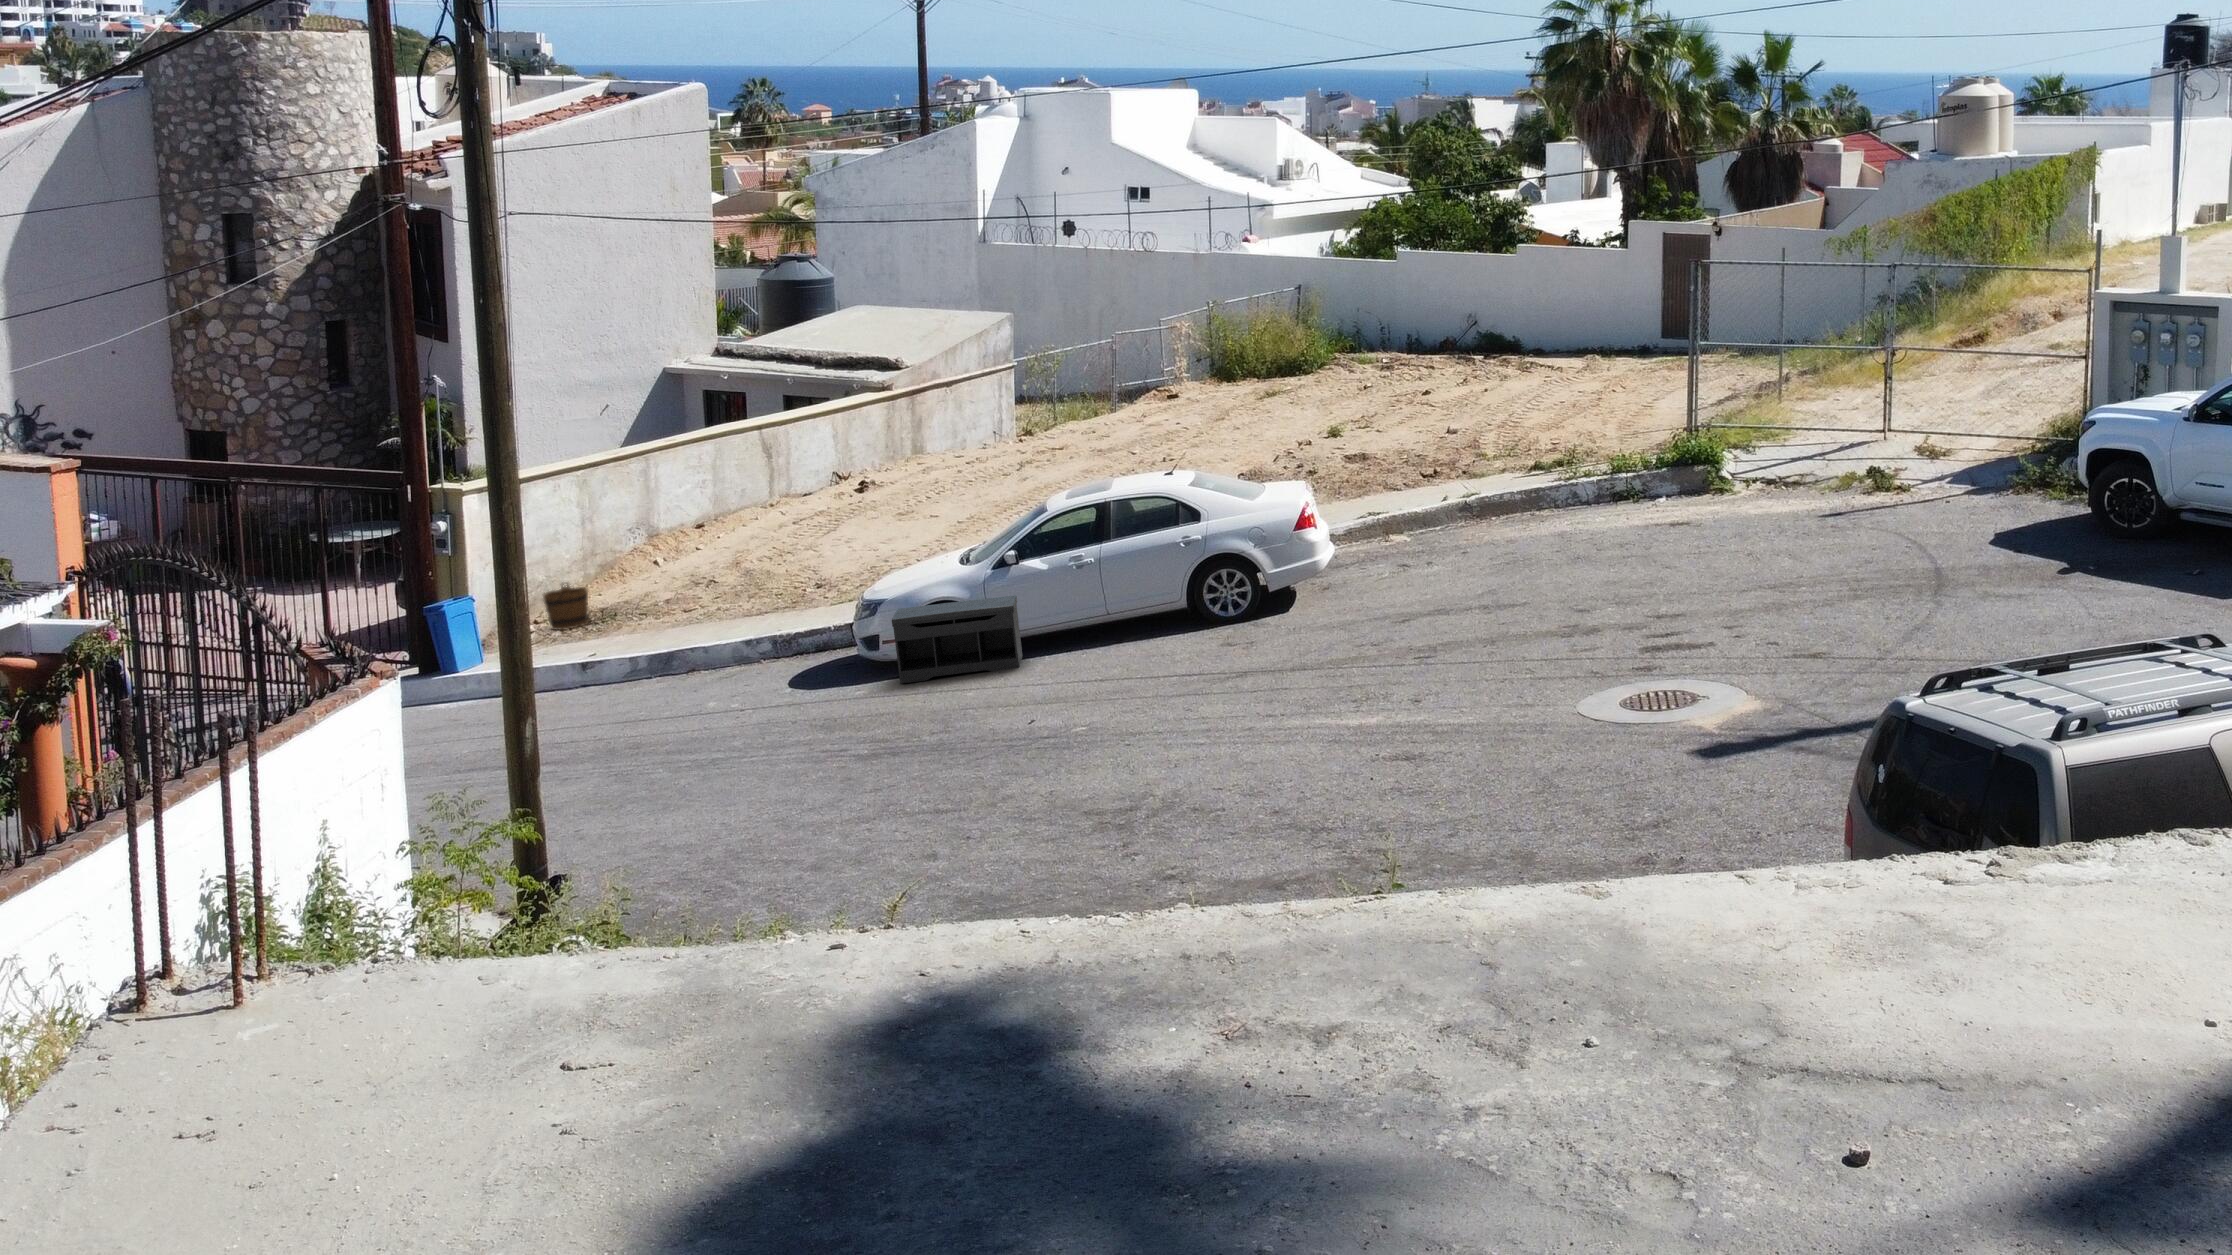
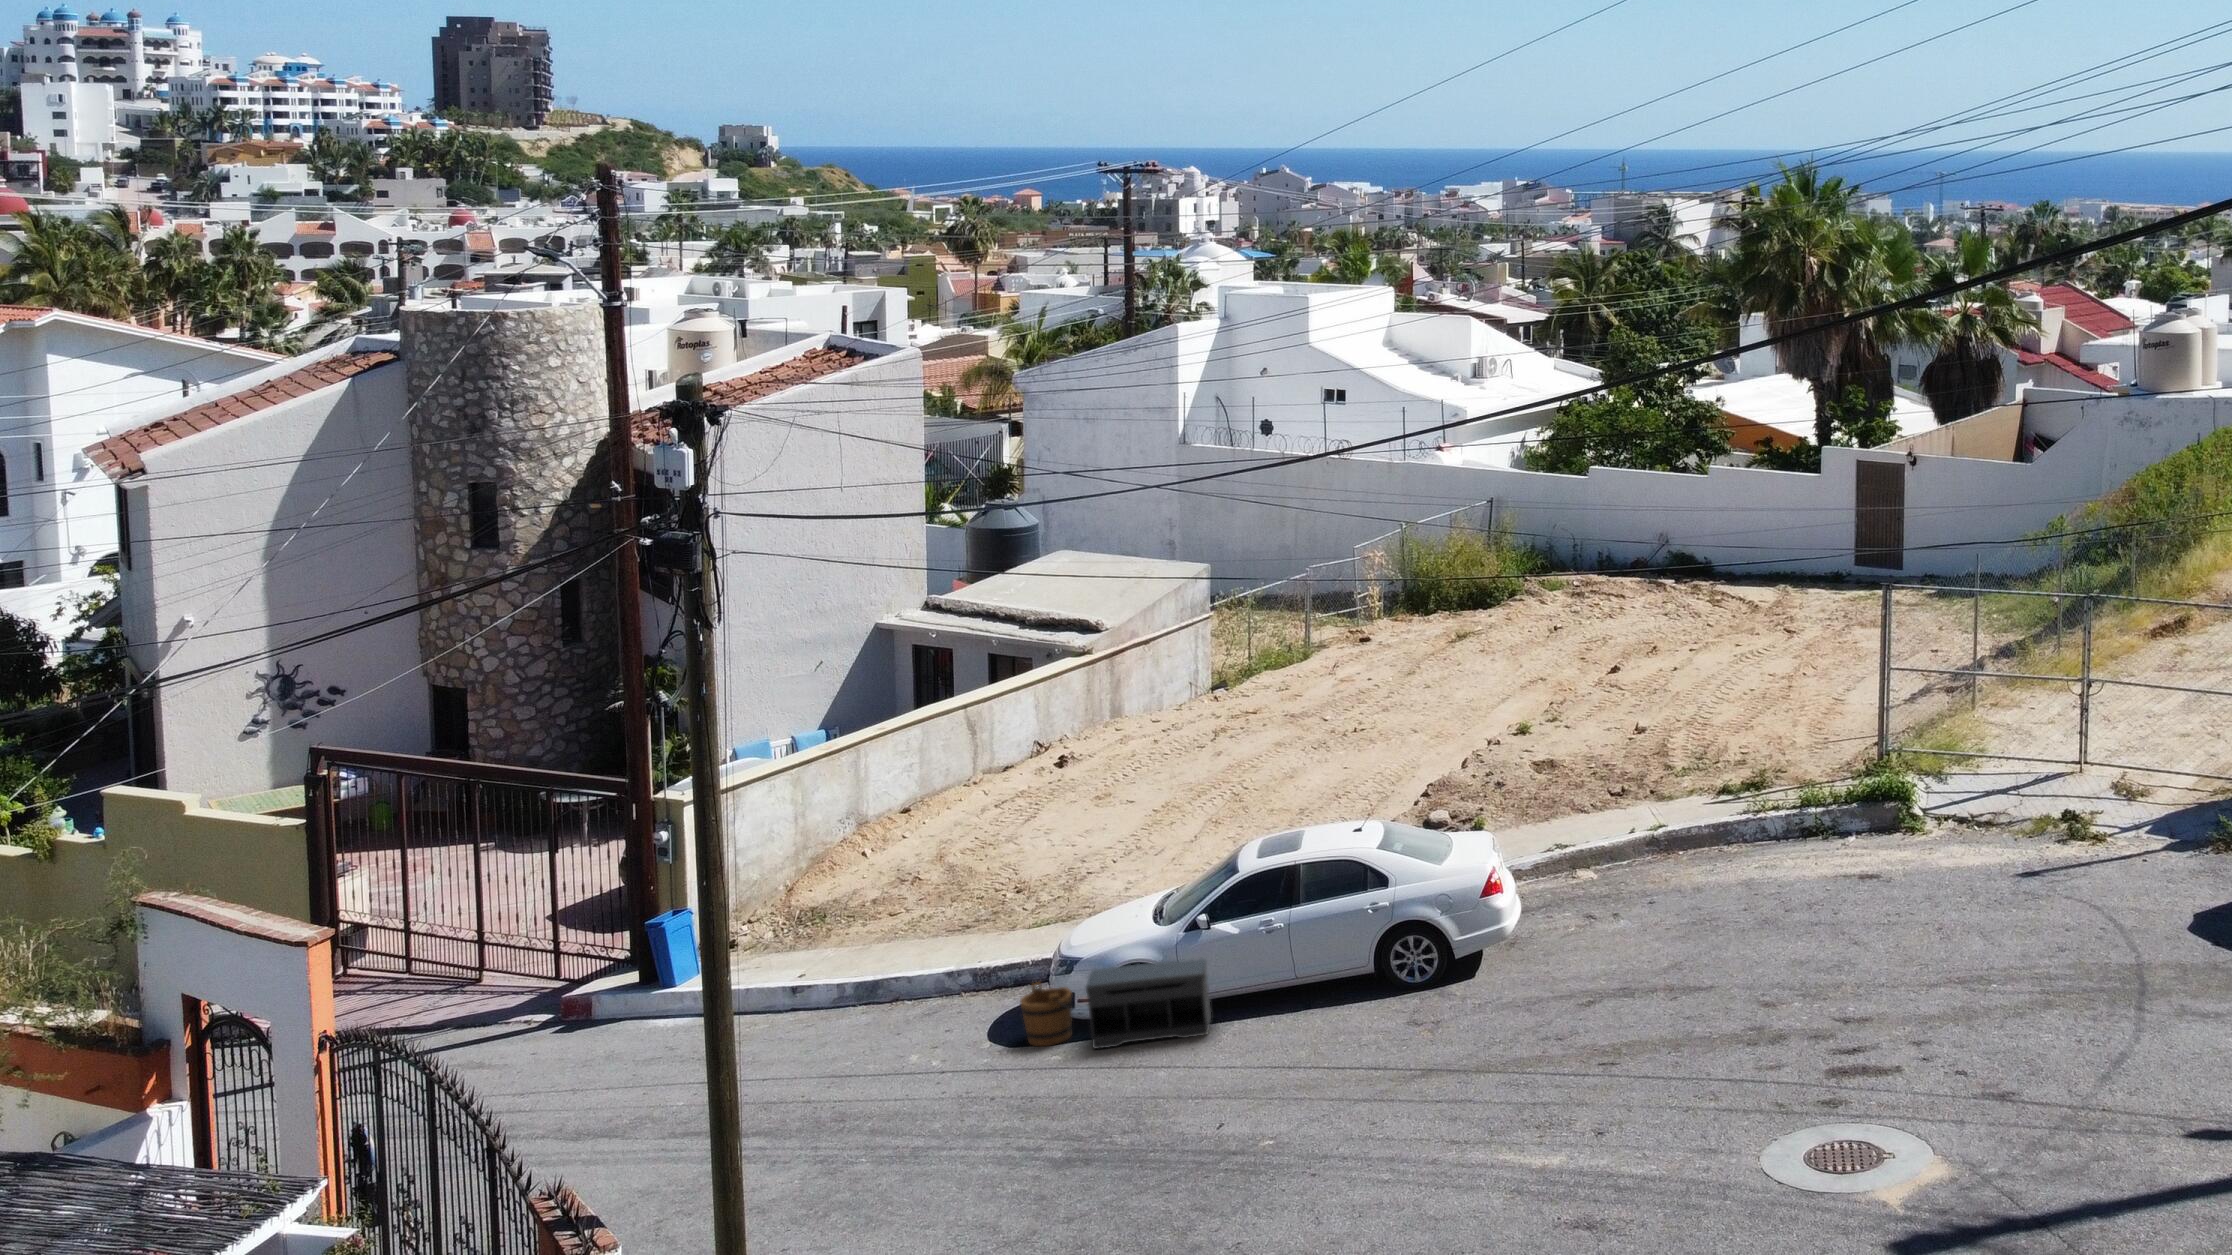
bucket: present [543,583,589,630] -> present [1020,982,1072,1046]

